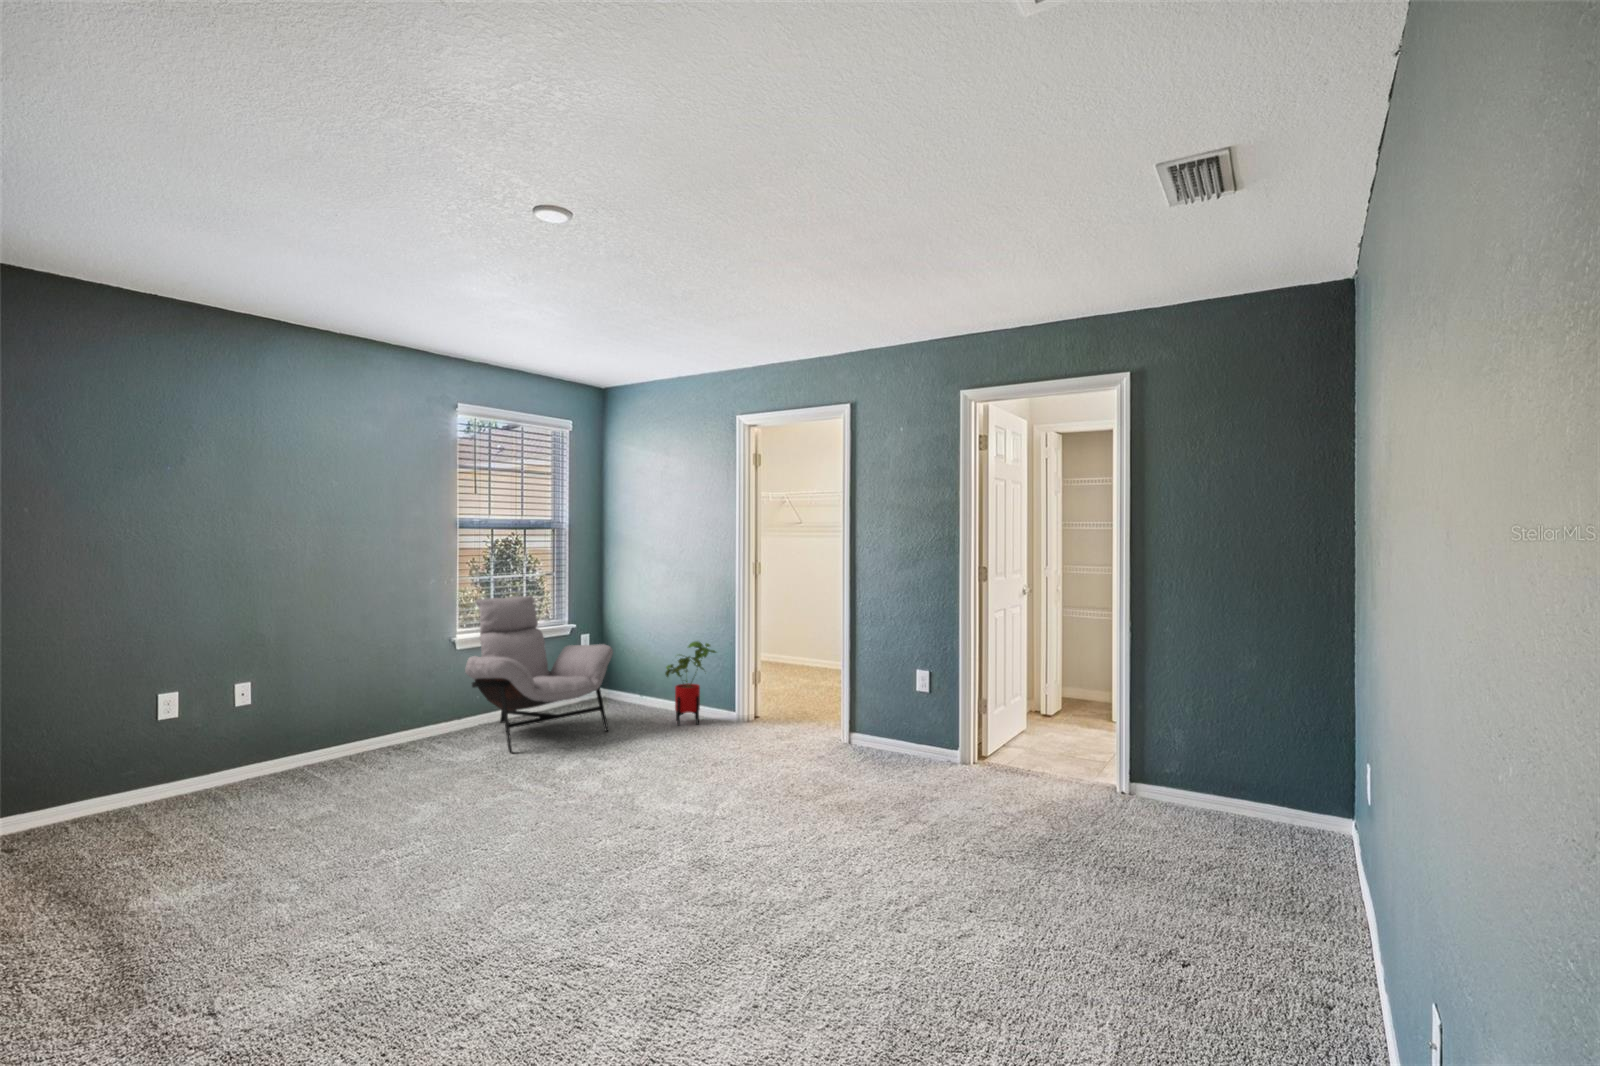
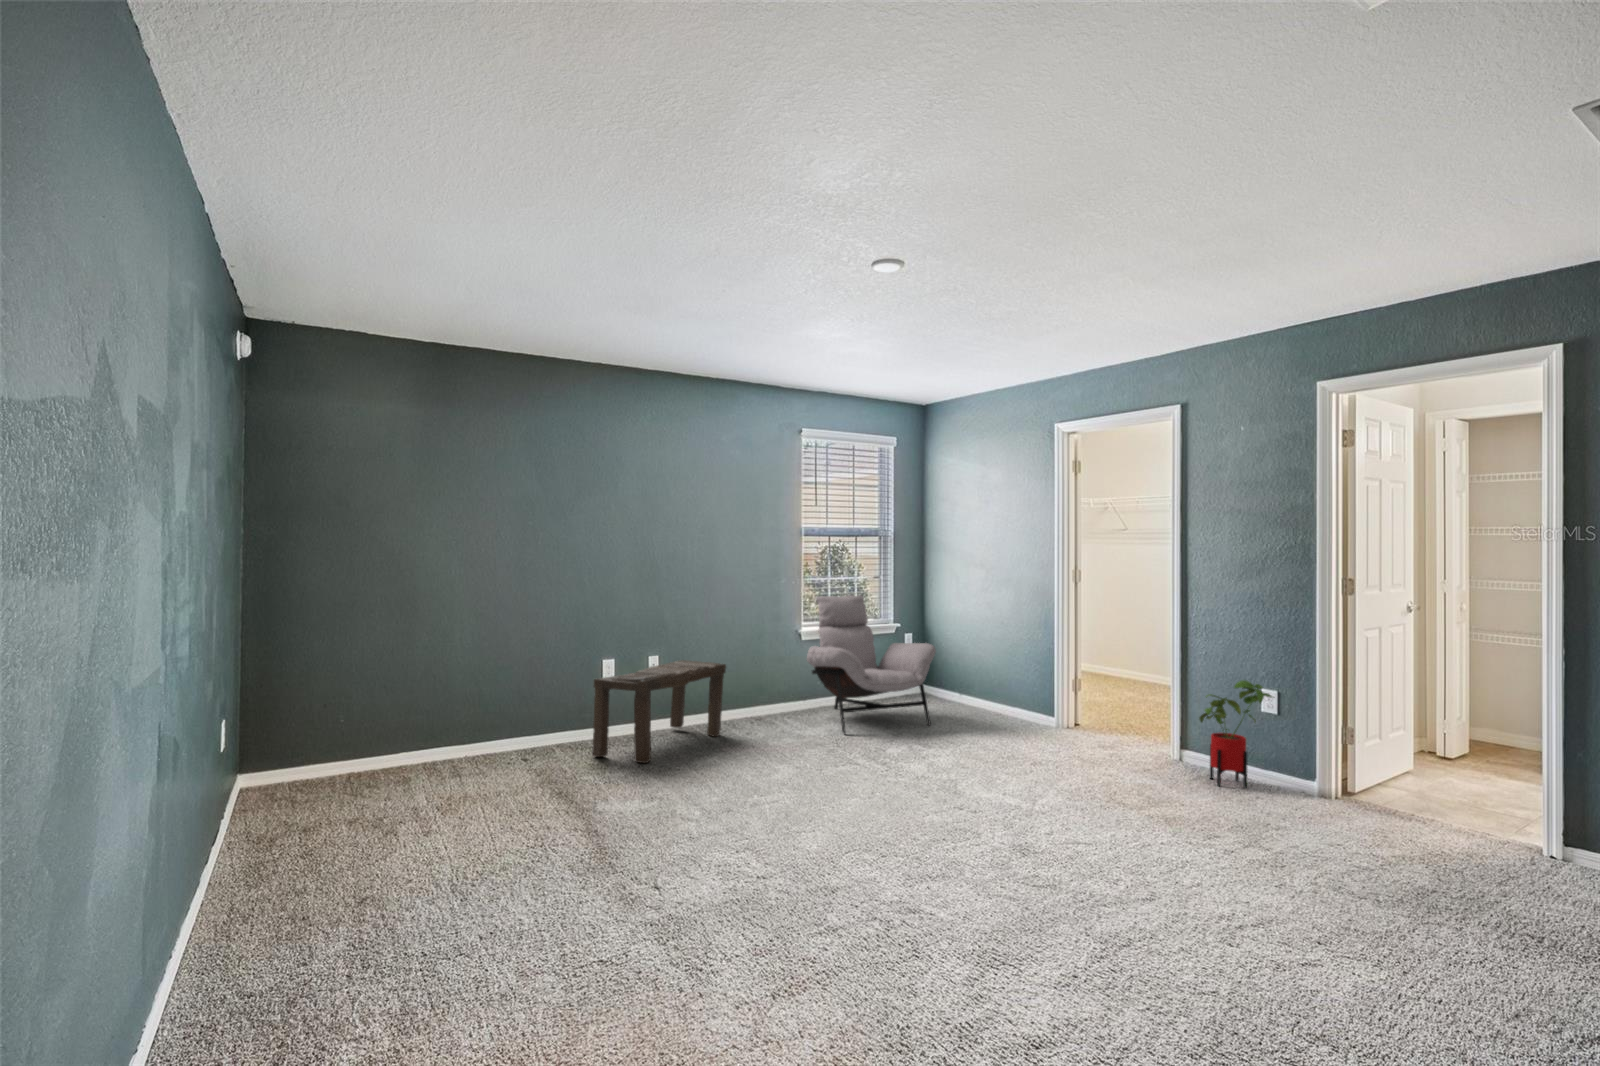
house plant: present [665,641,716,725] -> present [1199,680,1272,788]
bench: none [163,686,360,824] -> present [593,660,726,763]

